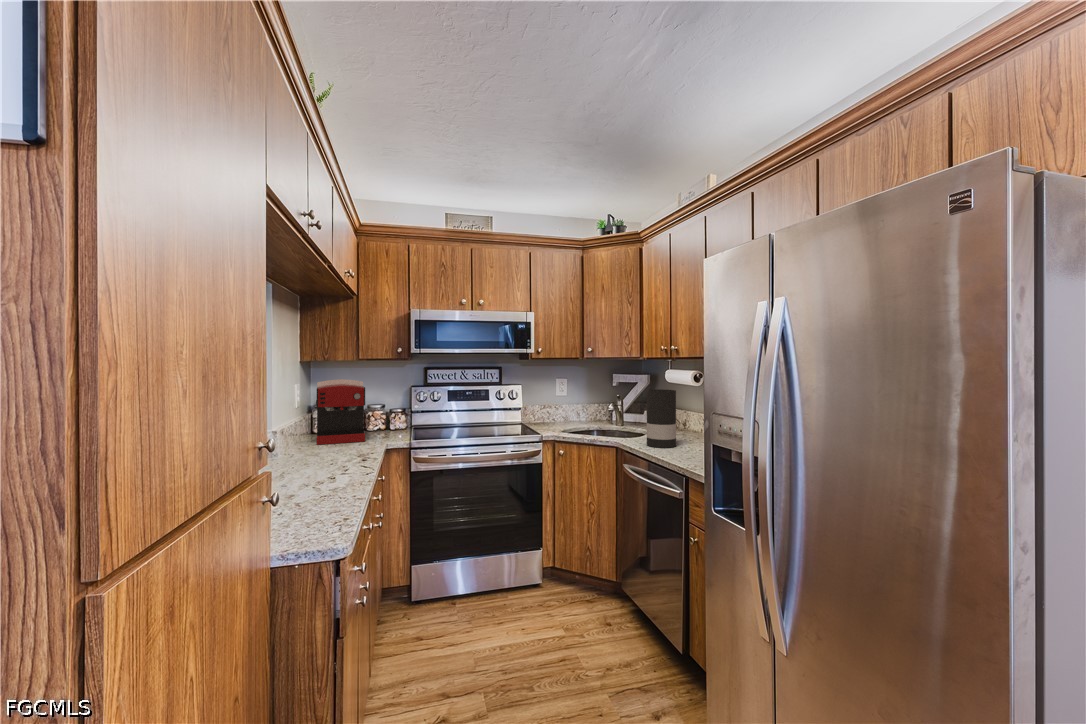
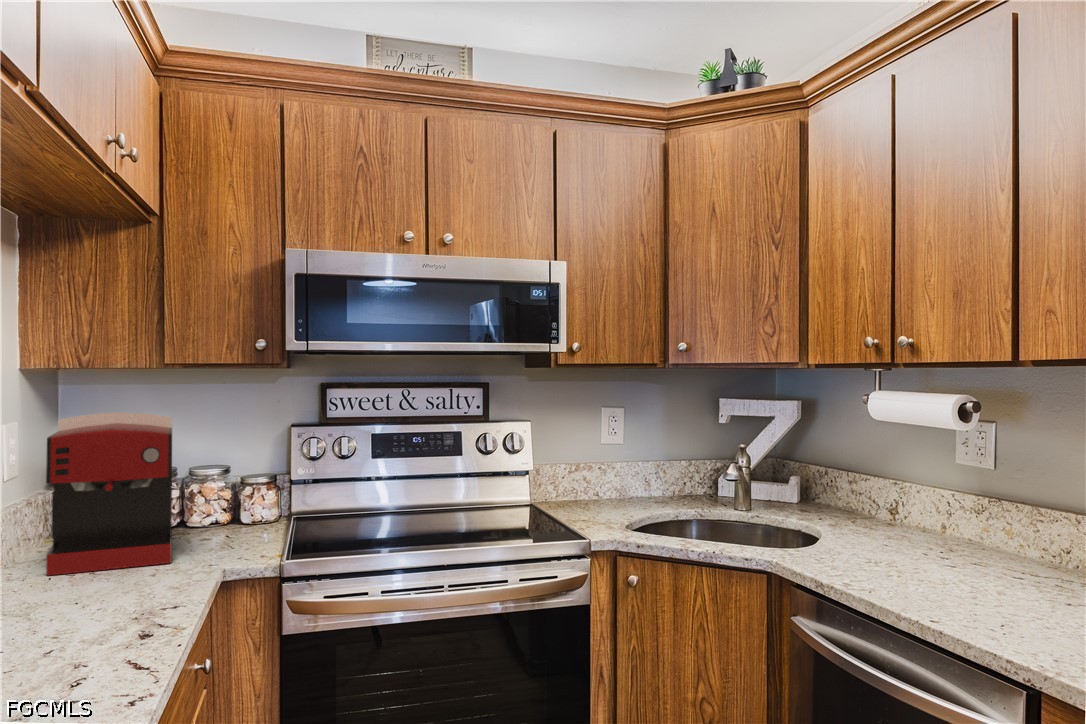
vase: present [647,389,676,448] -> none [849,439,924,584]

